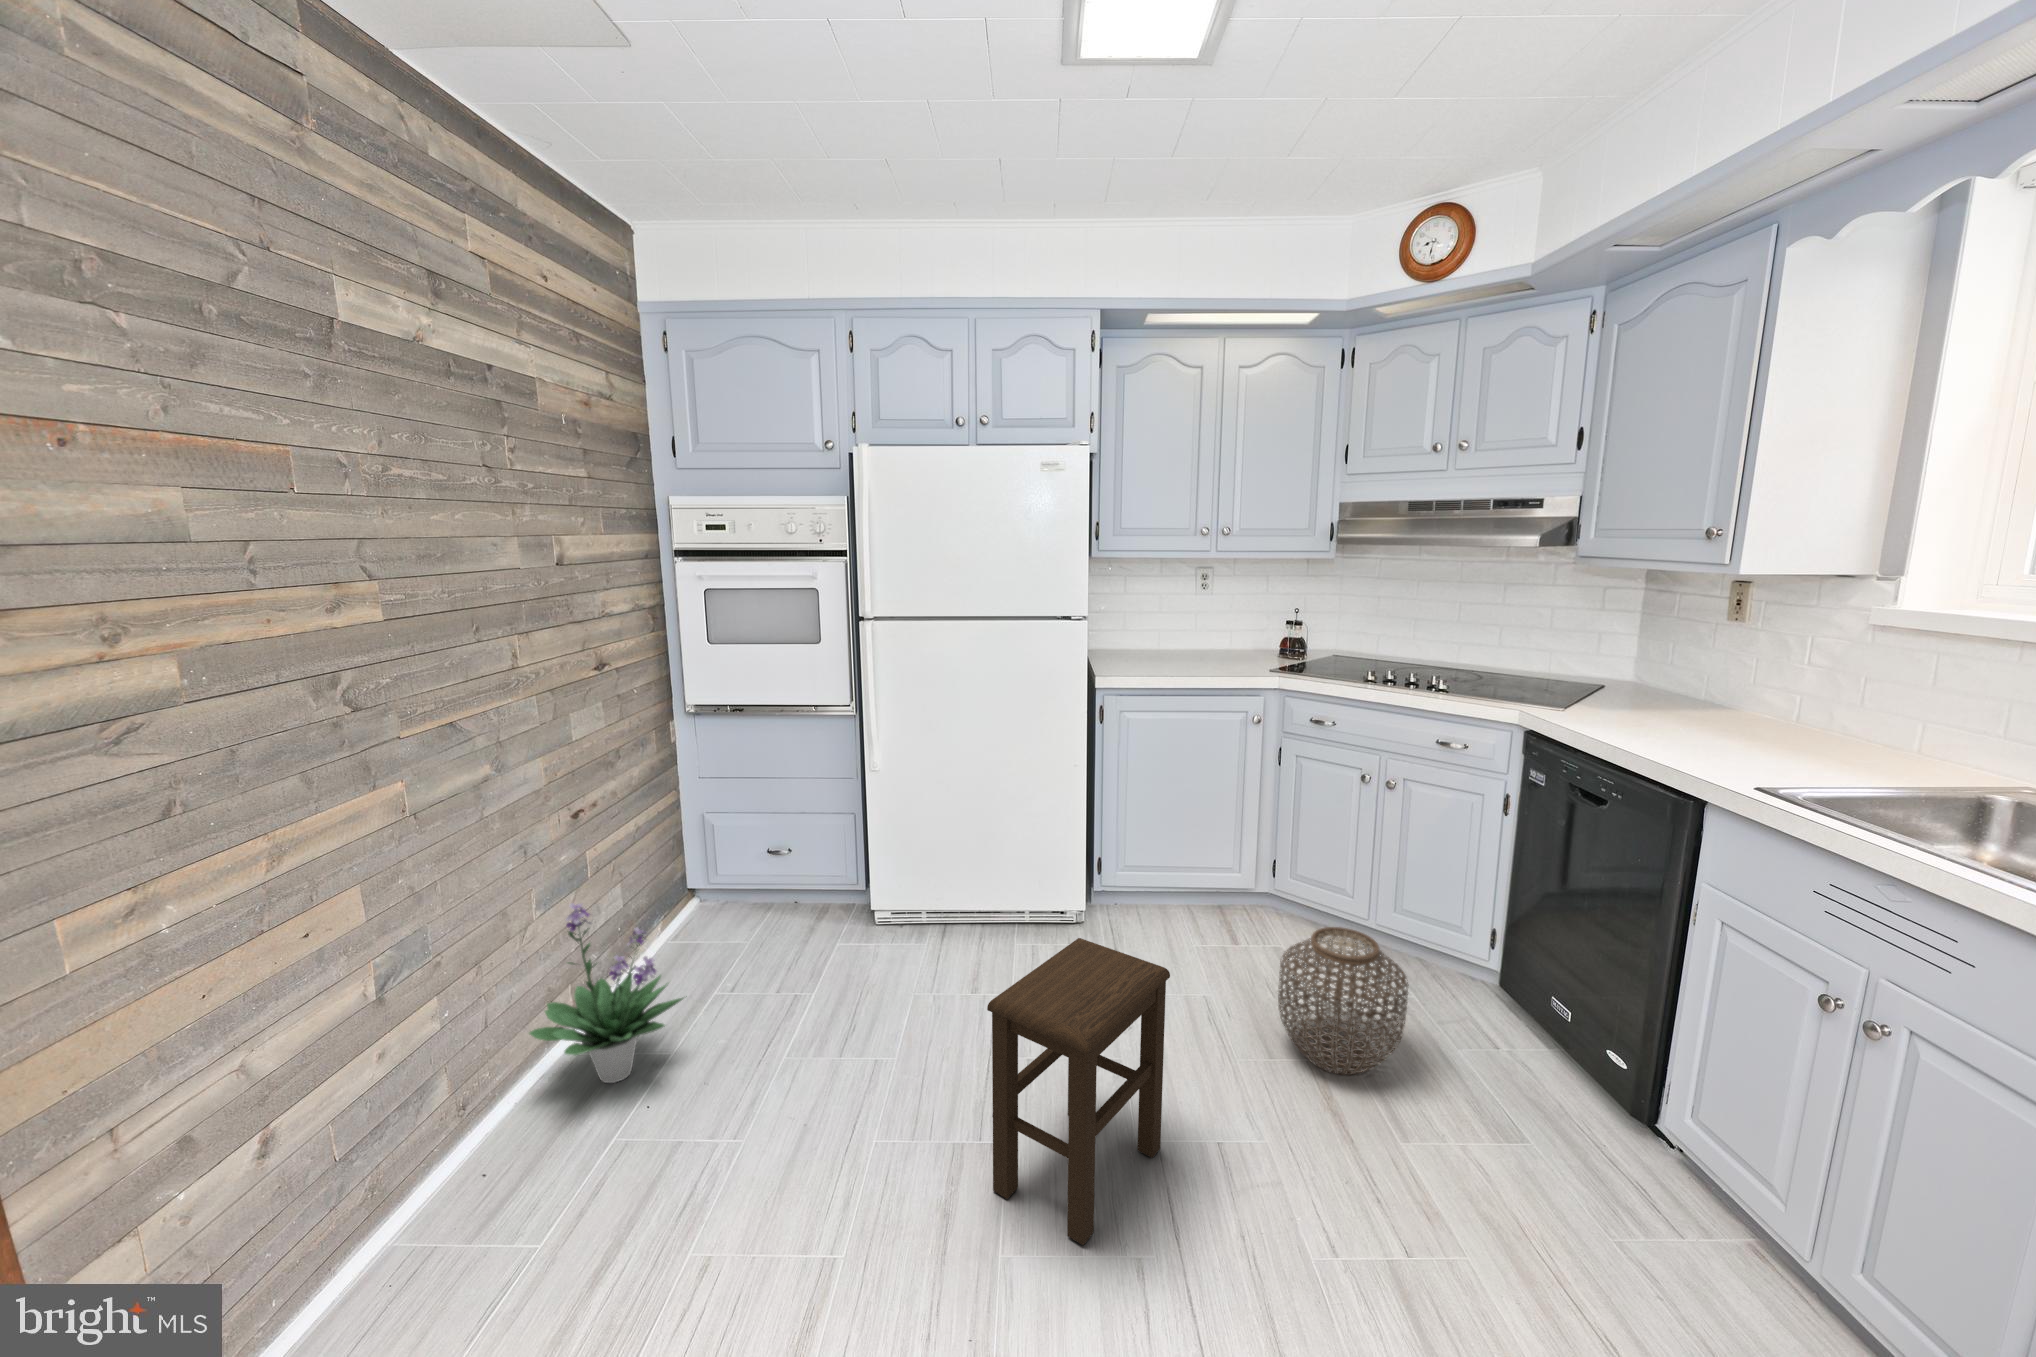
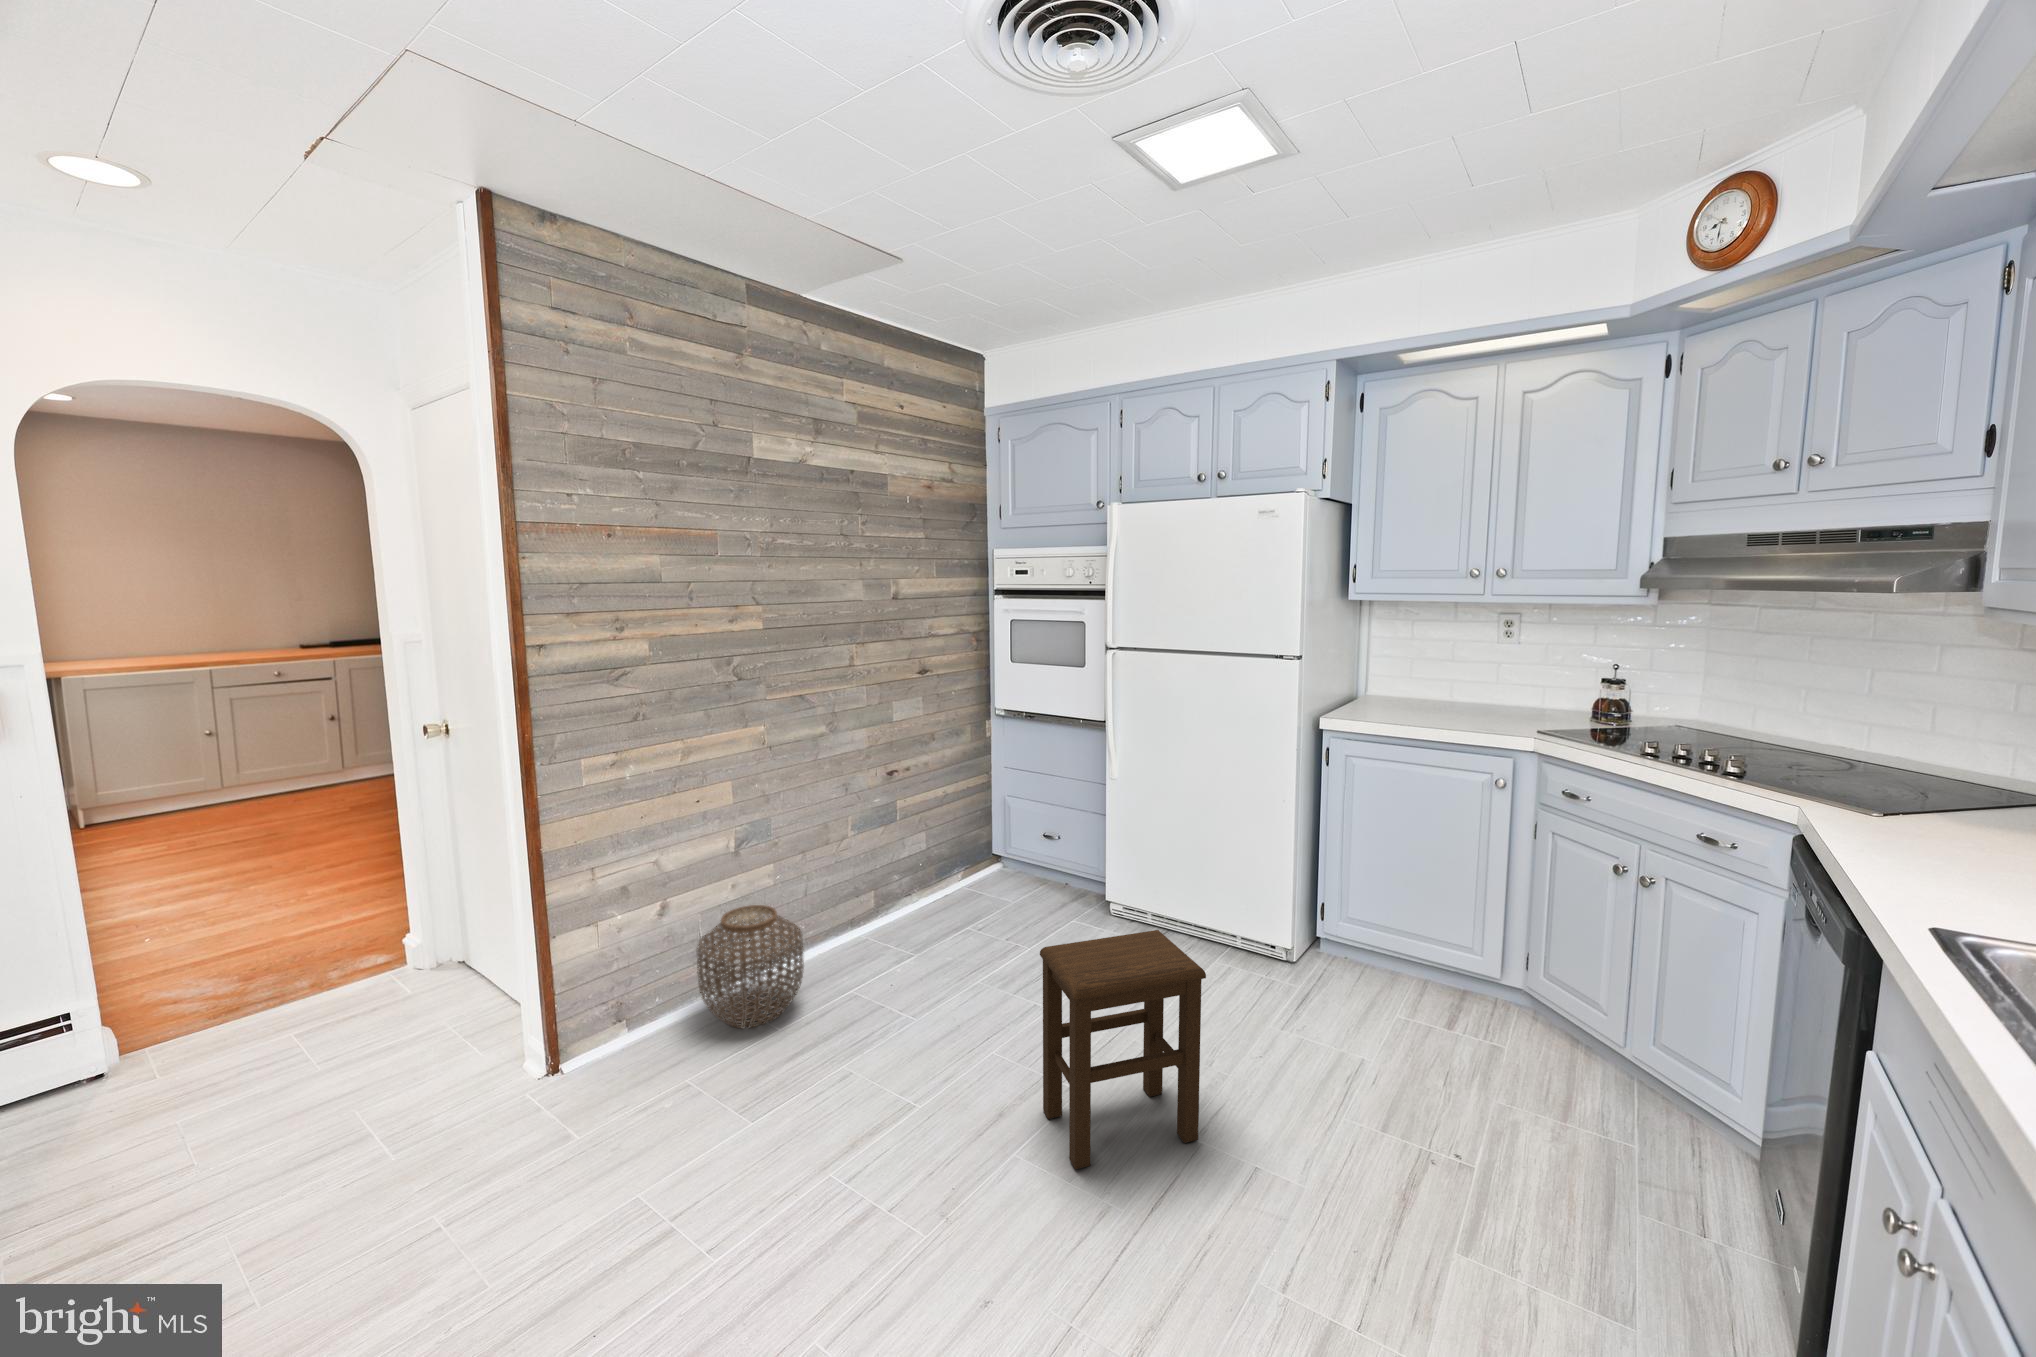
potted plant: present [529,903,683,1083] -> none [826,827,922,960]
woven basket: present [1278,927,1409,1075] -> present [697,905,804,1028]

